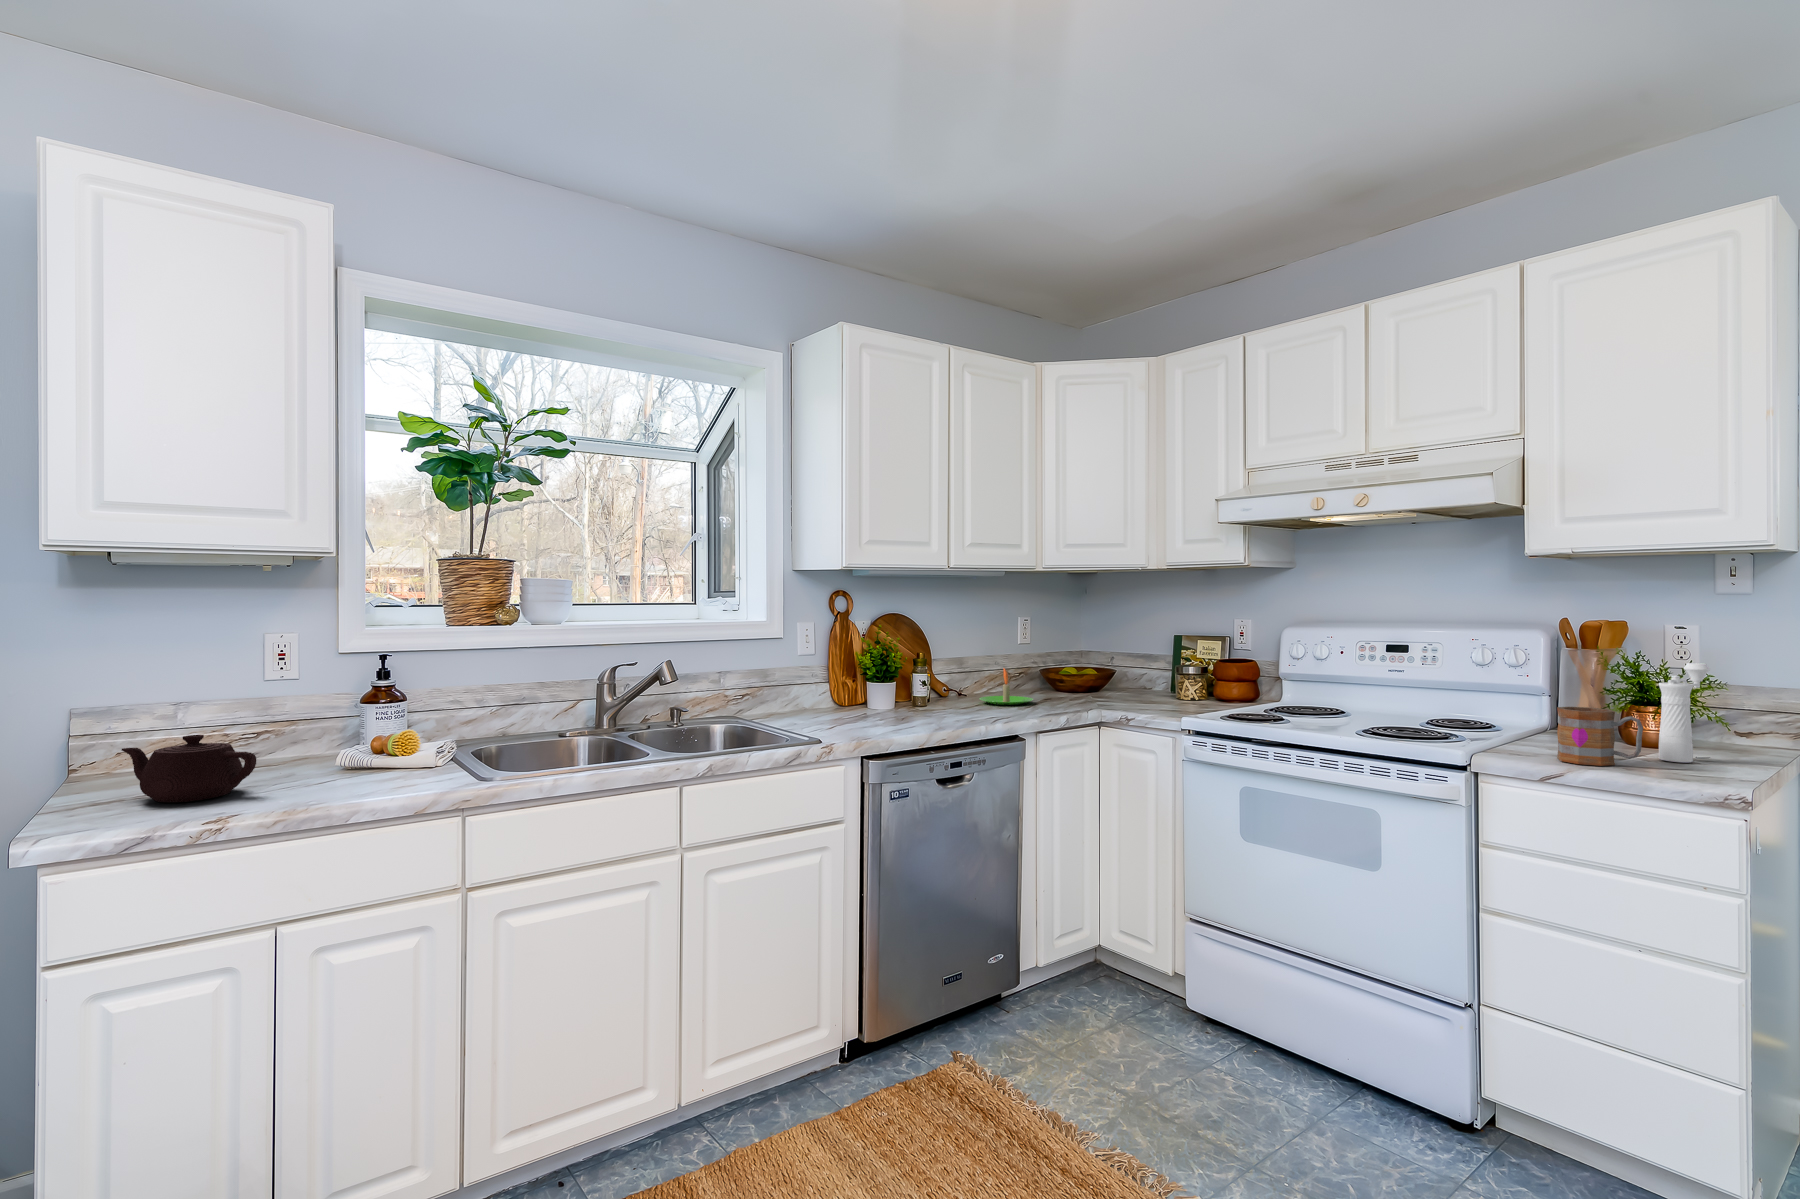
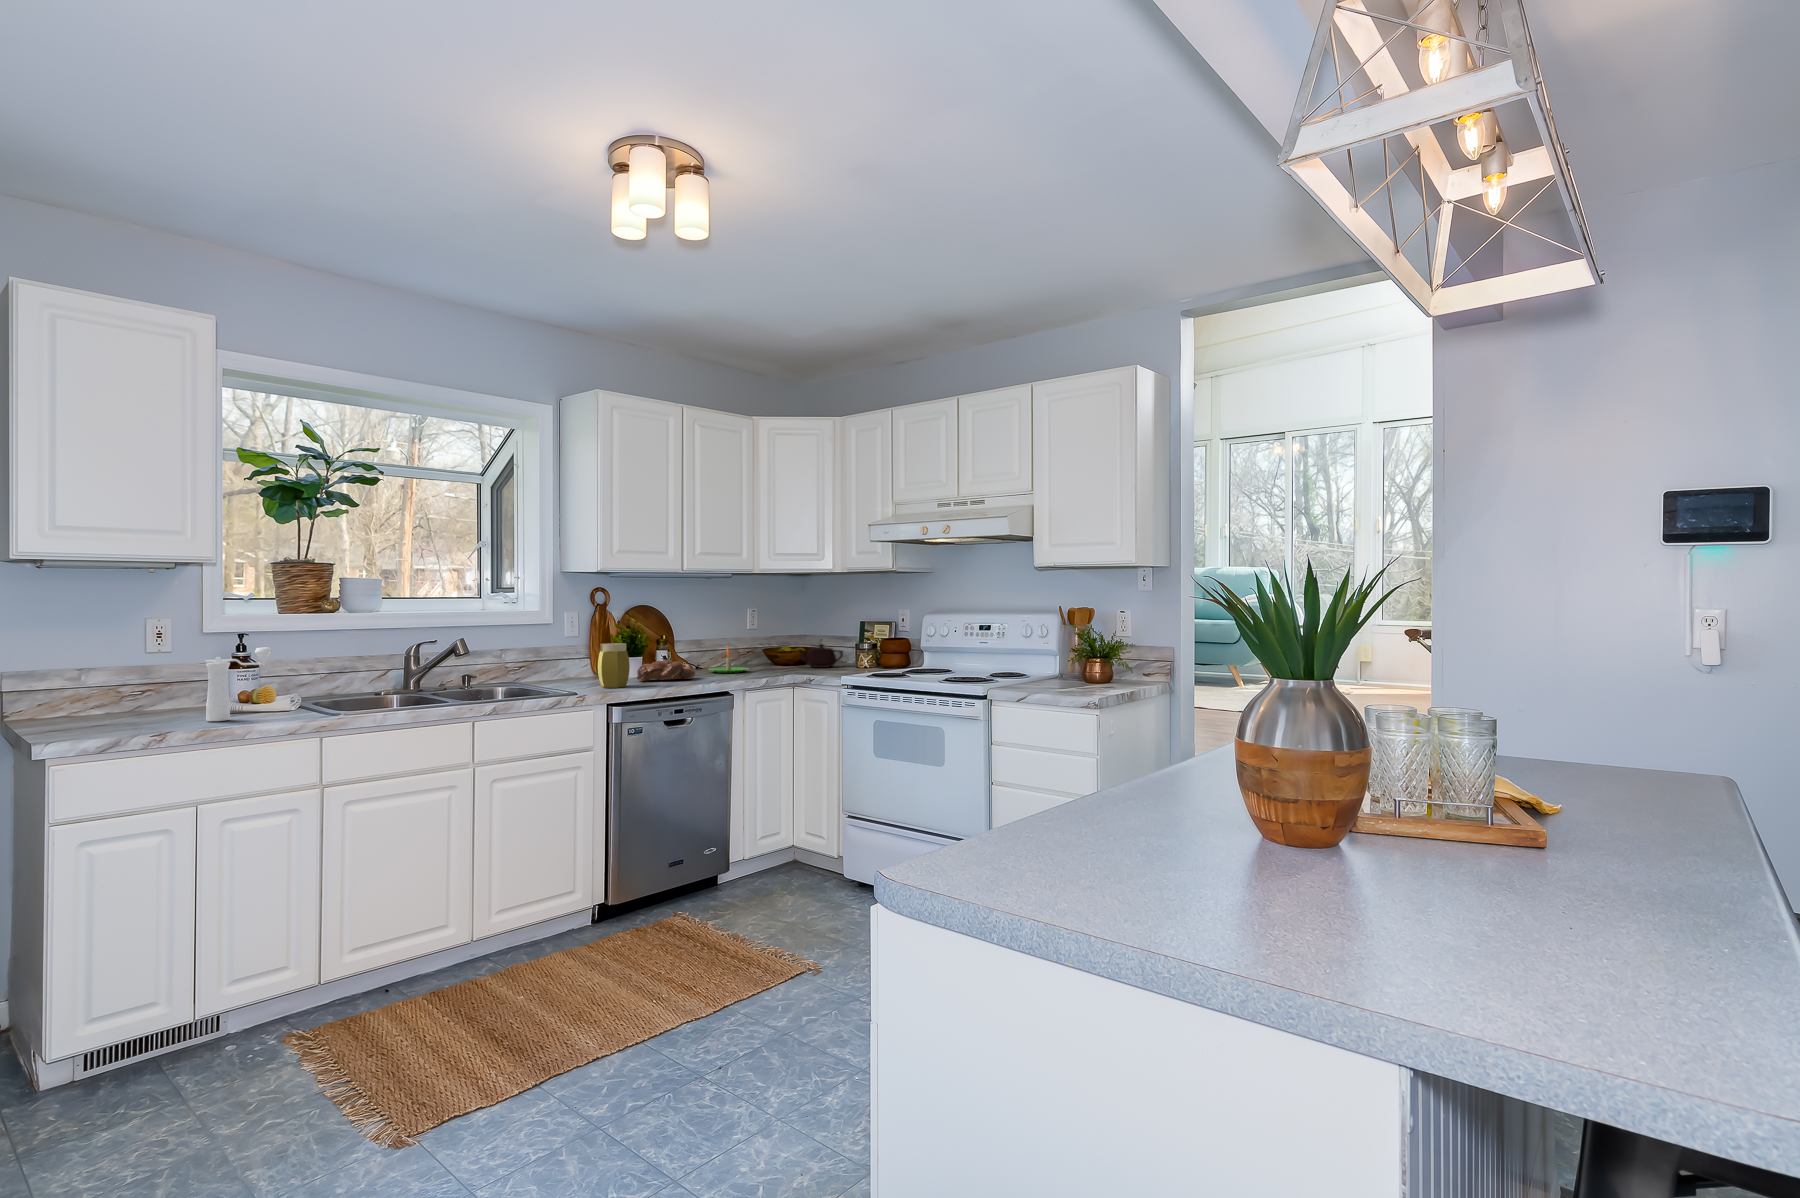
pepper mill: present [1658,663,1710,763] -> present [205,647,272,721]
jar: none [846,668,889,732] -> present [598,643,630,688]
bread loaf: none [894,689,972,718] -> present [637,660,695,681]
mug: present [1557,707,1643,766] -> none [1030,658,1067,691]
teapot: present [122,735,256,802] -> present [798,644,843,668]

